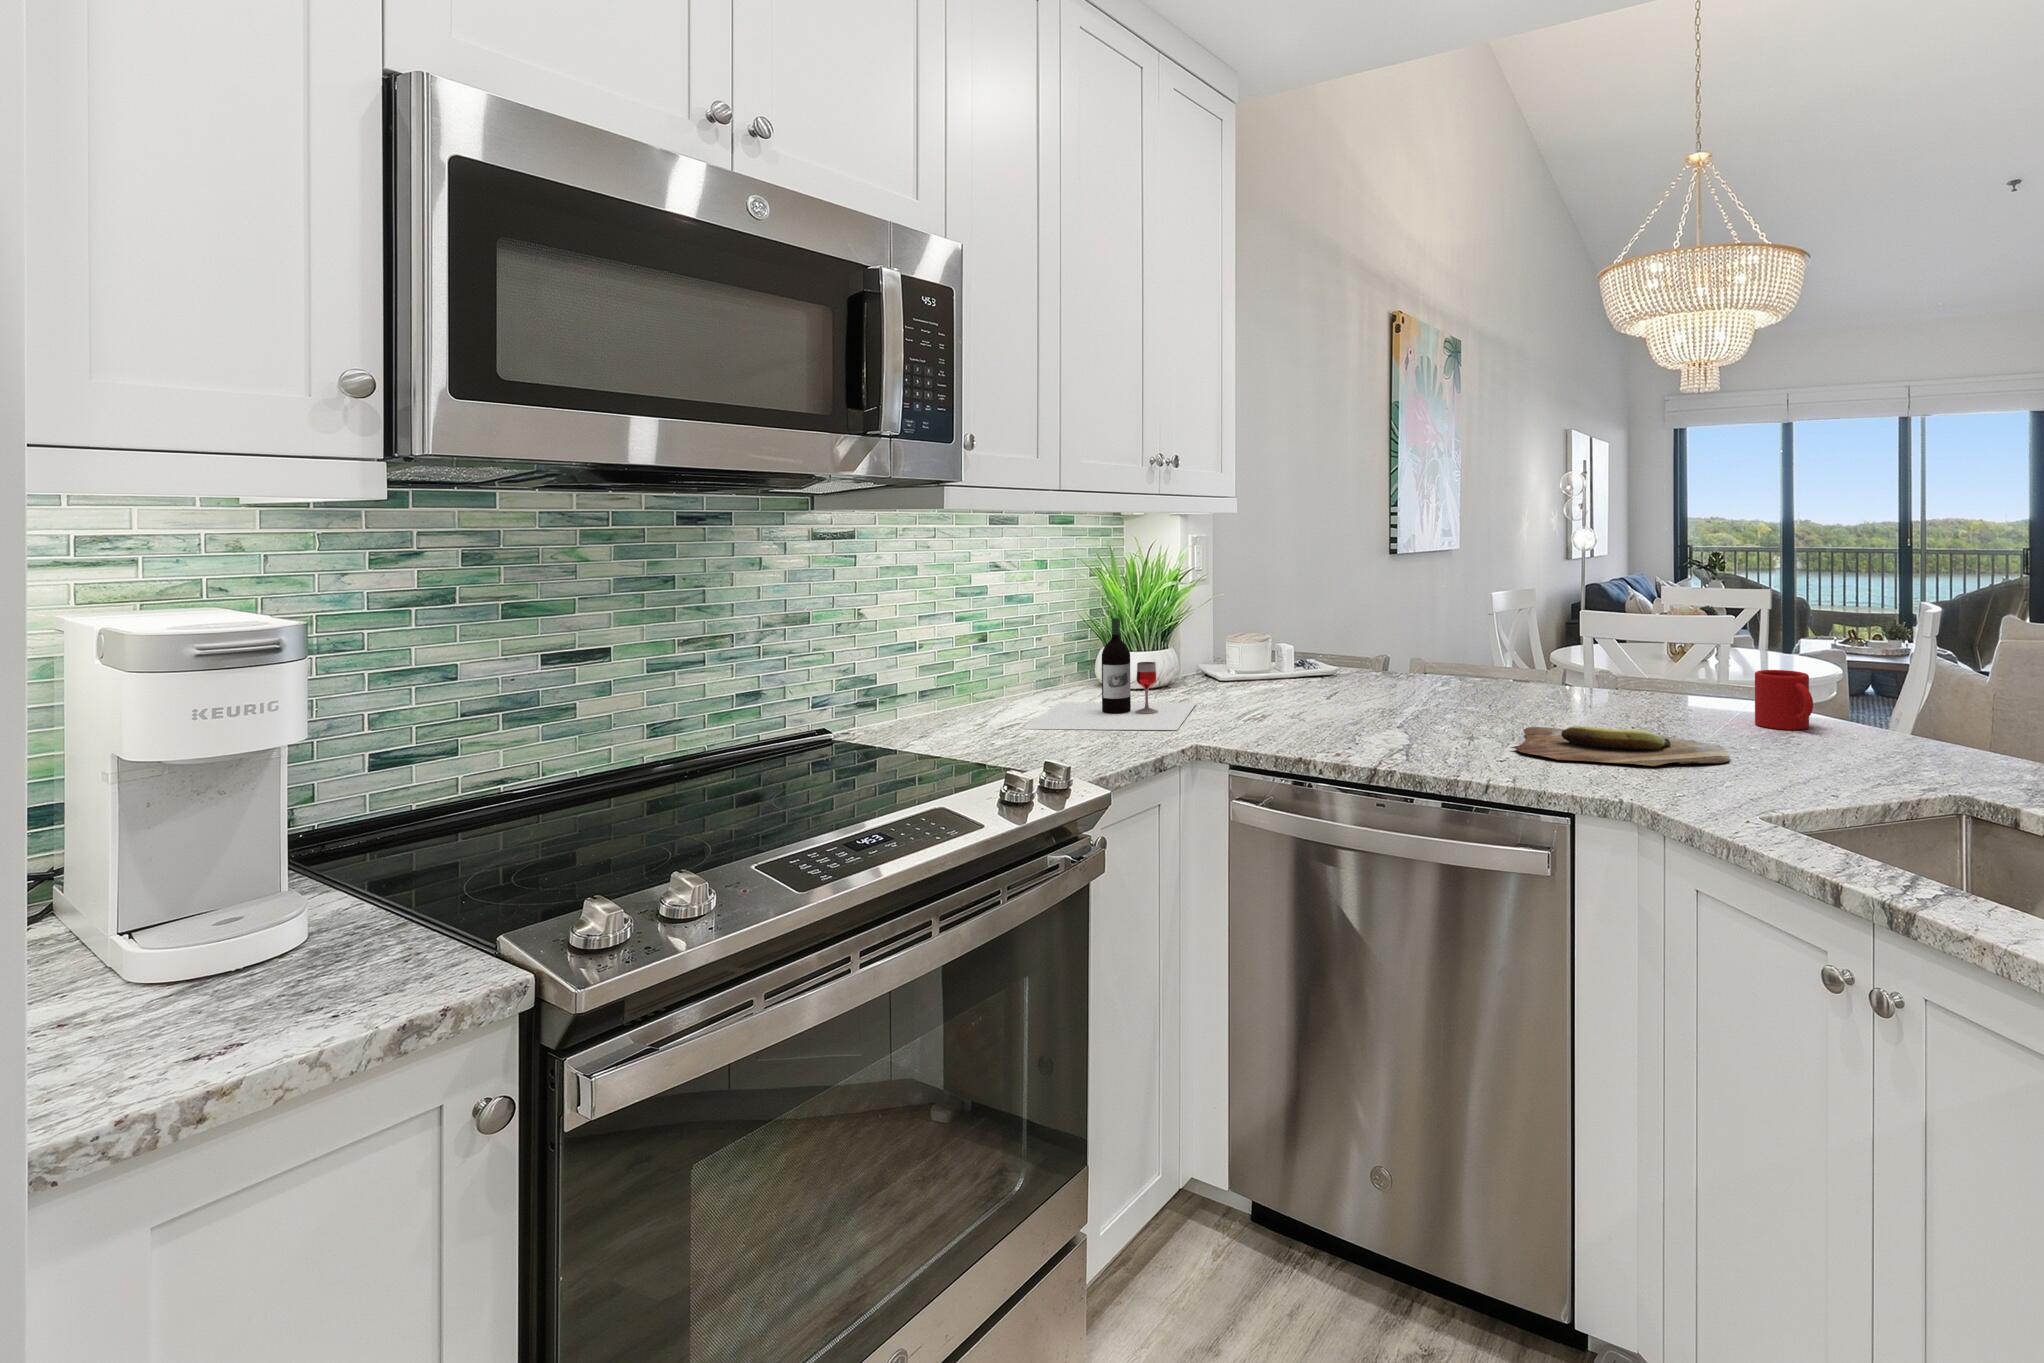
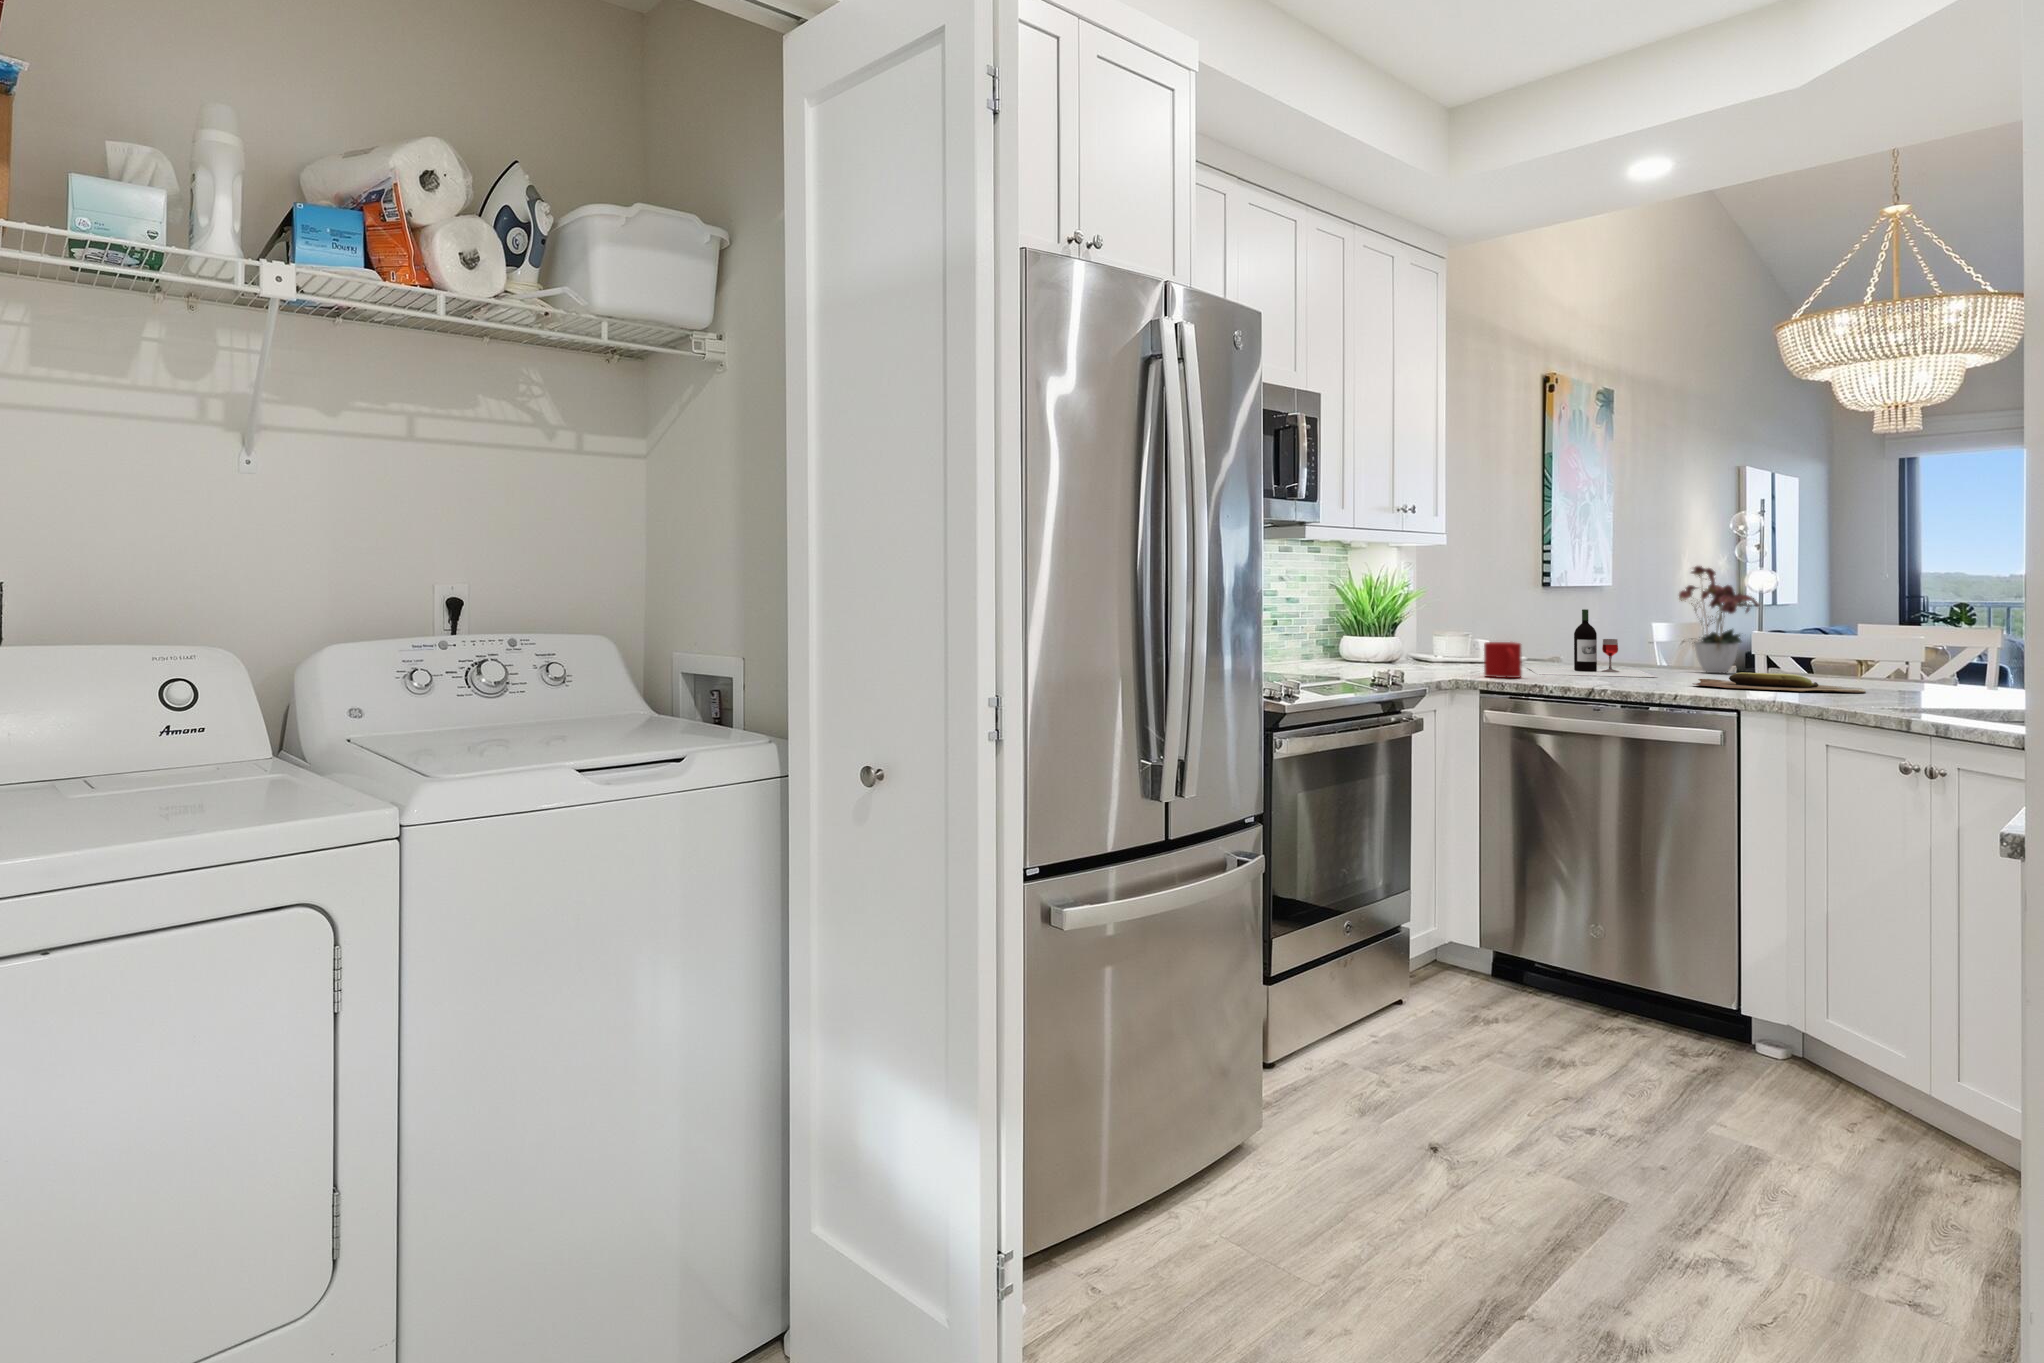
flower arrangement: none [1499,541,1602,696] -> present [1679,566,1759,673]
wine bottle: present [1022,617,1196,730] -> present [1528,609,1656,677]
mug: present [1755,670,1813,730] -> present [1484,642,1522,678]

